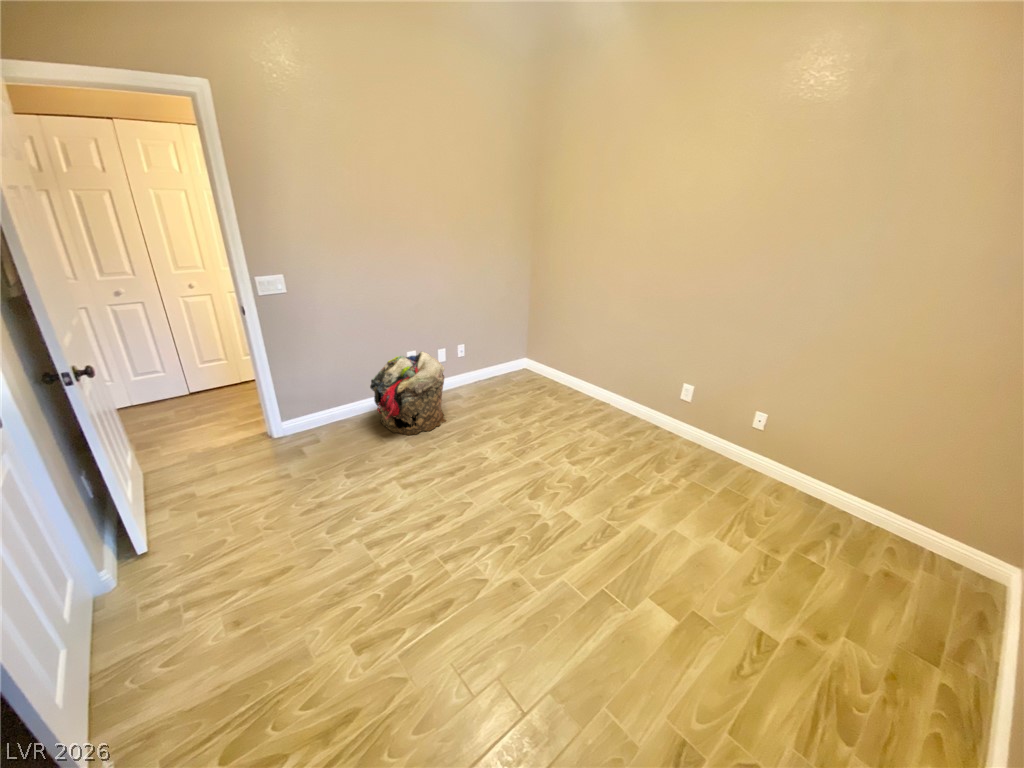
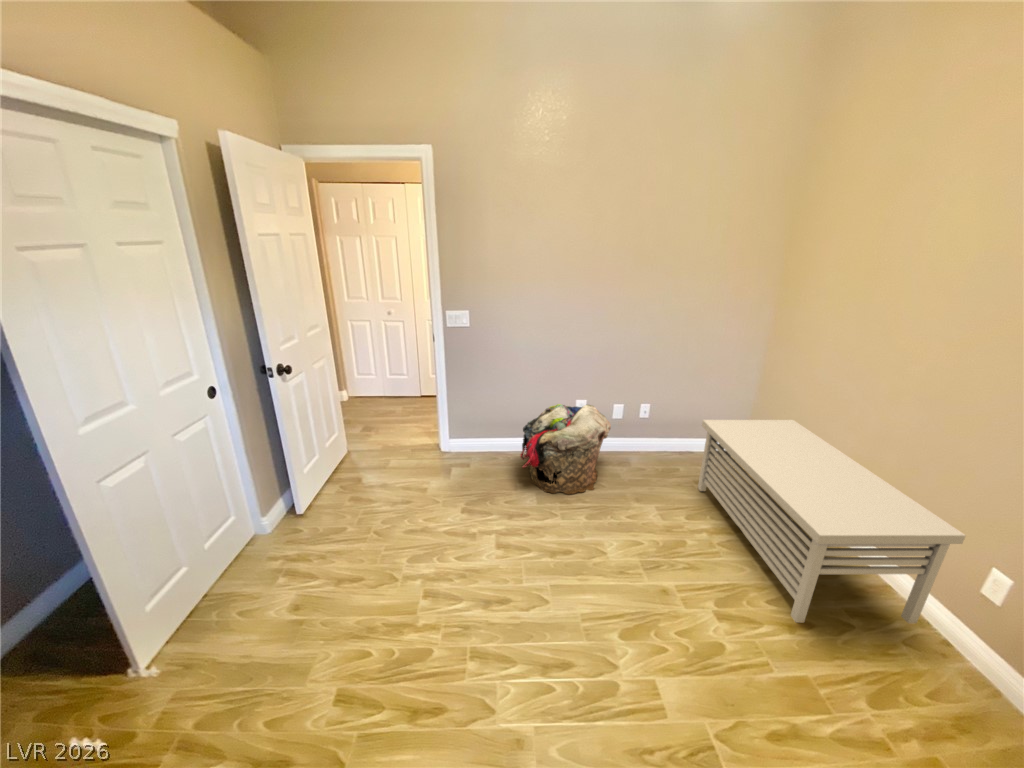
storage bench: none [512,333,669,451] -> present [698,420,966,623]

